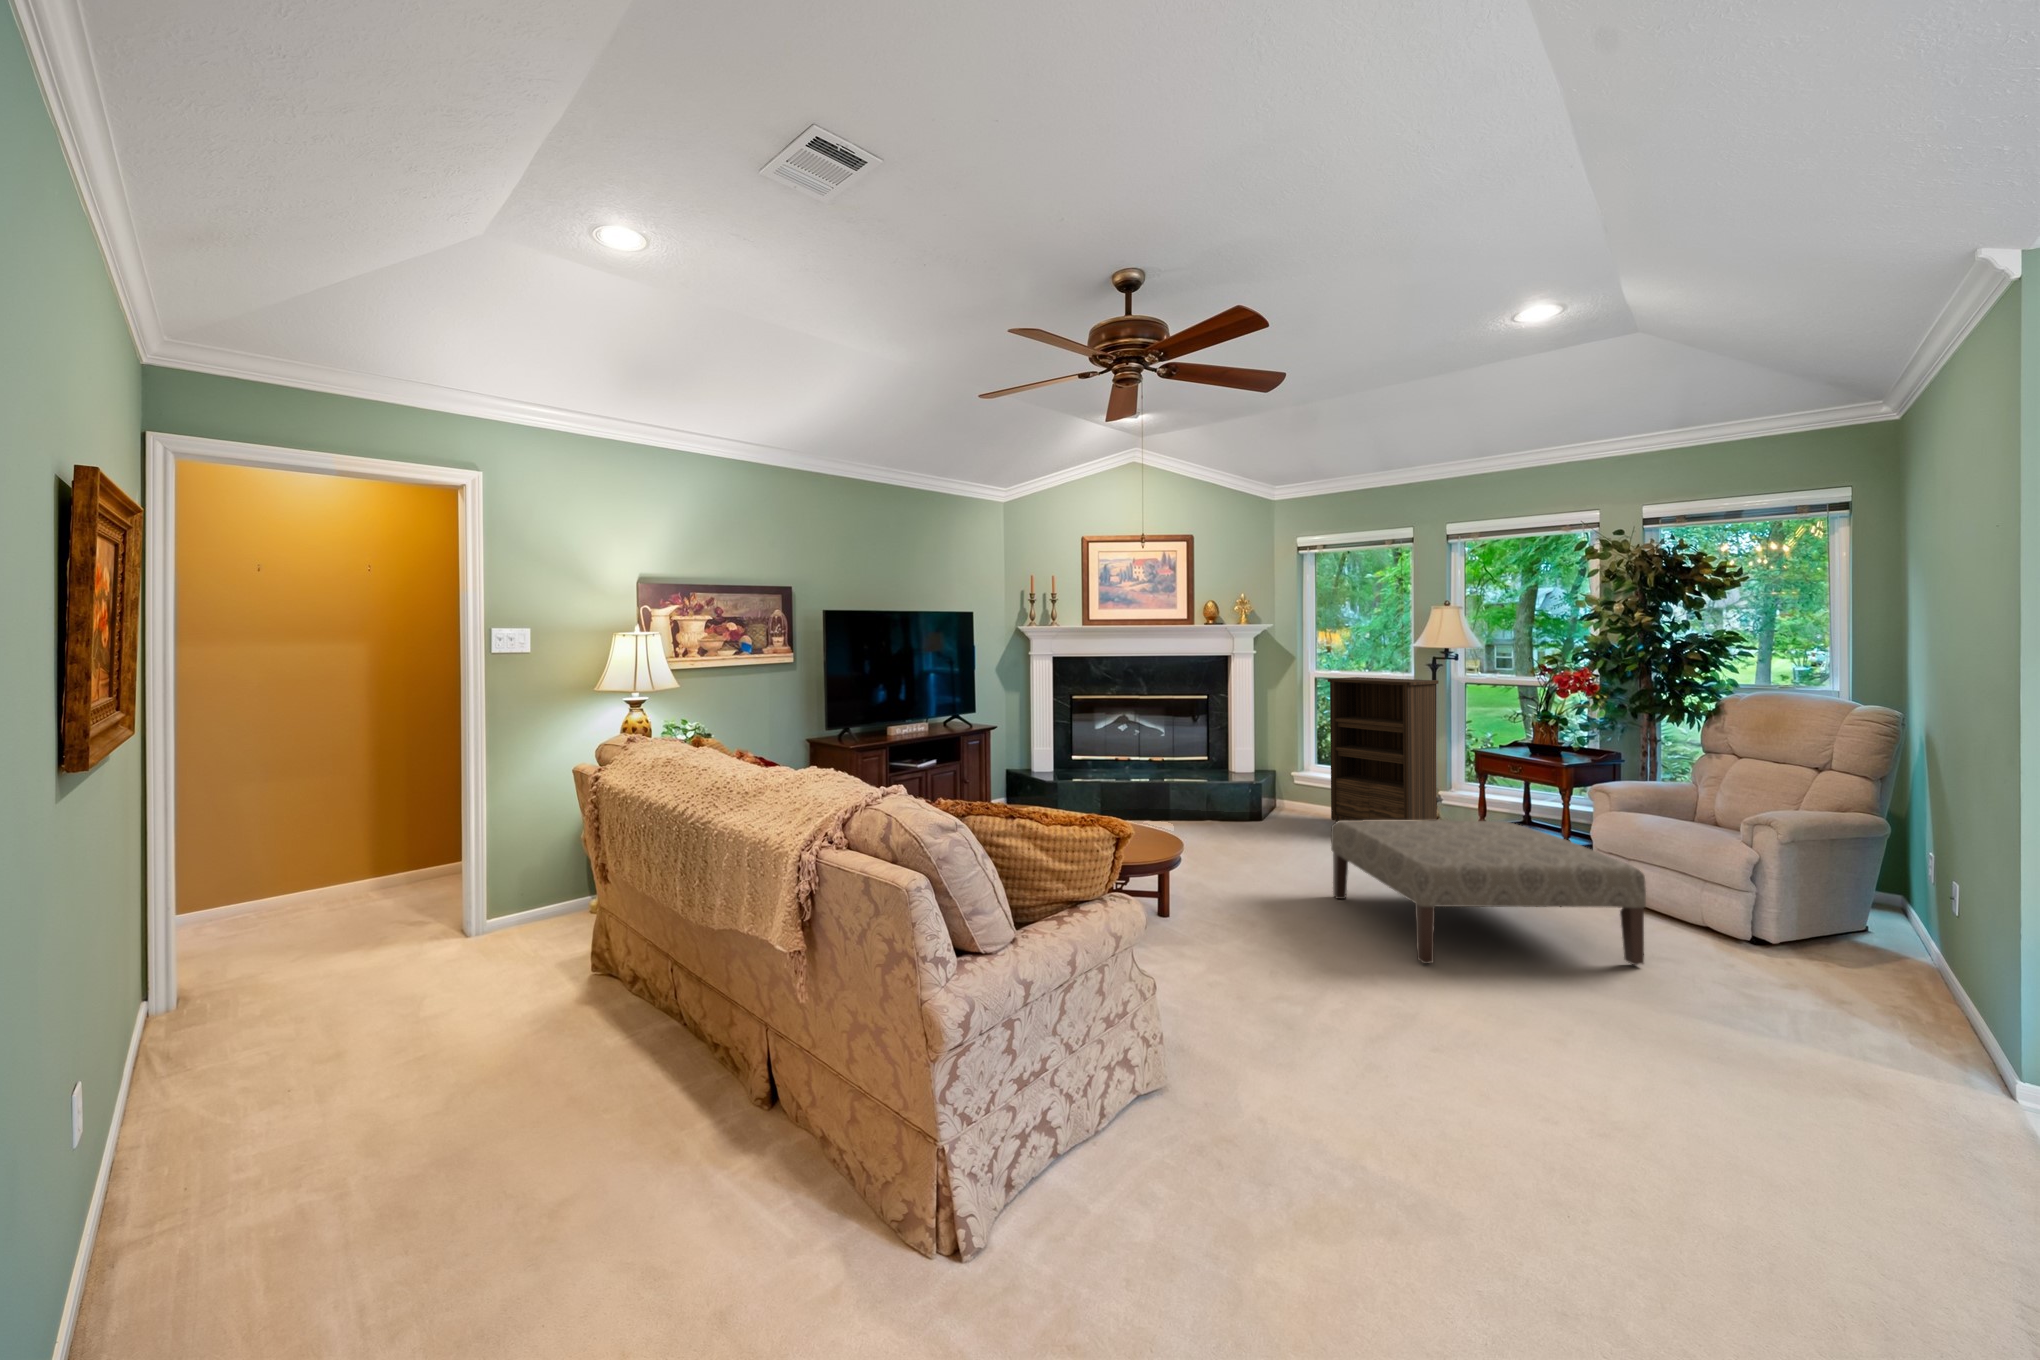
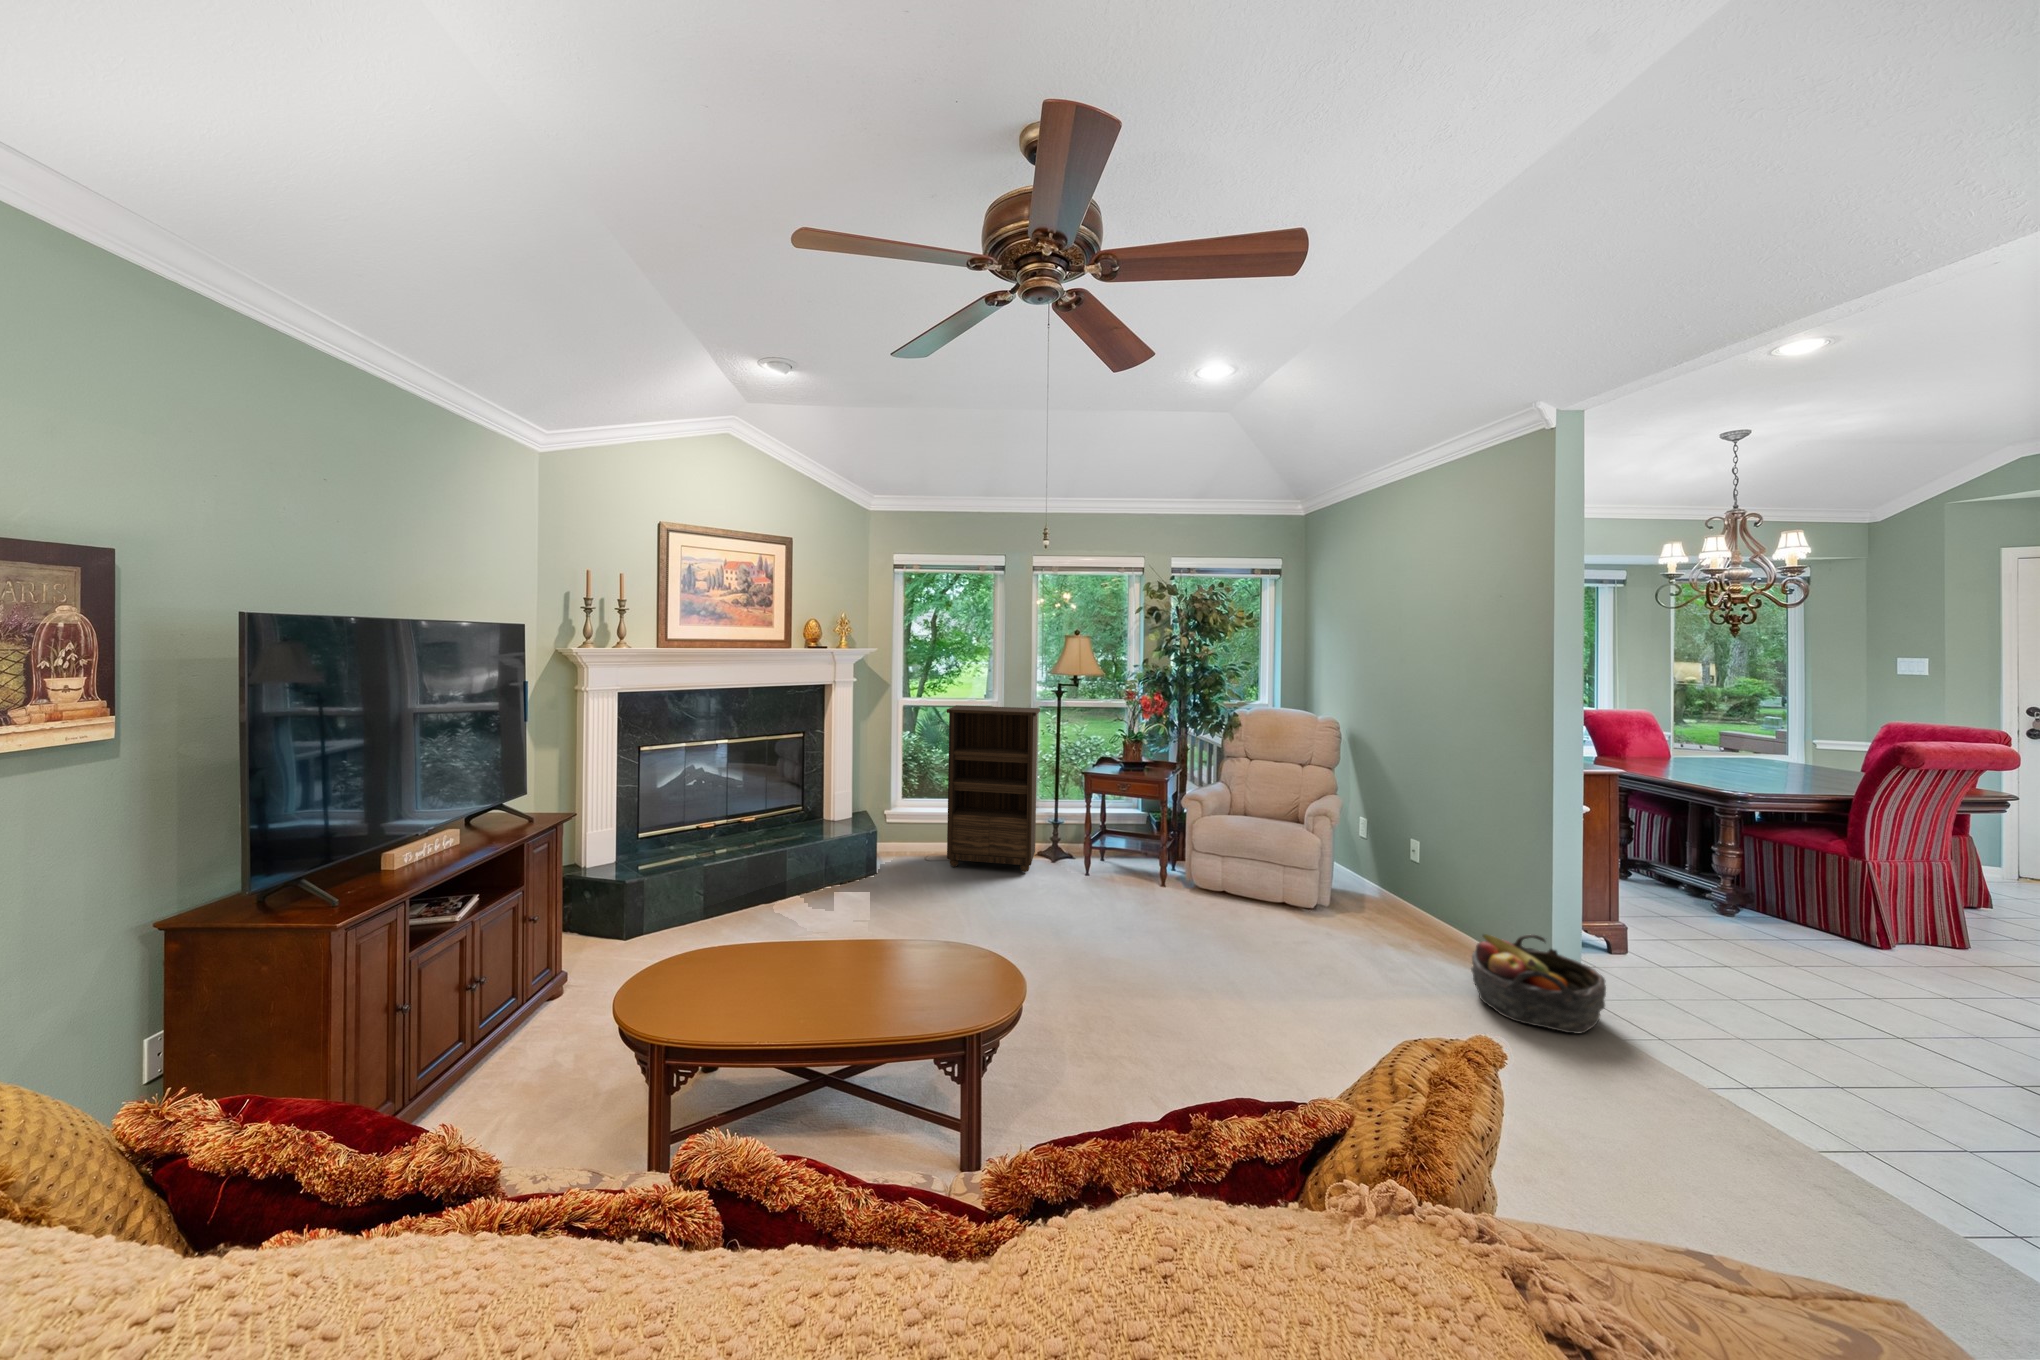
ottoman: present [1331,820,1646,965] -> none [1080,850,1360,1047]
basket: none [1774,943,1973,1069] -> present [1471,934,1606,1034]

